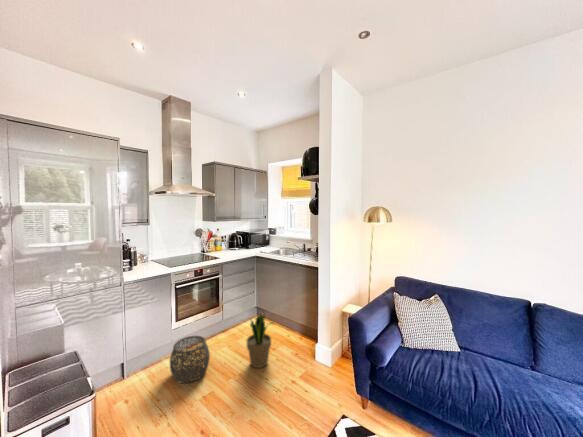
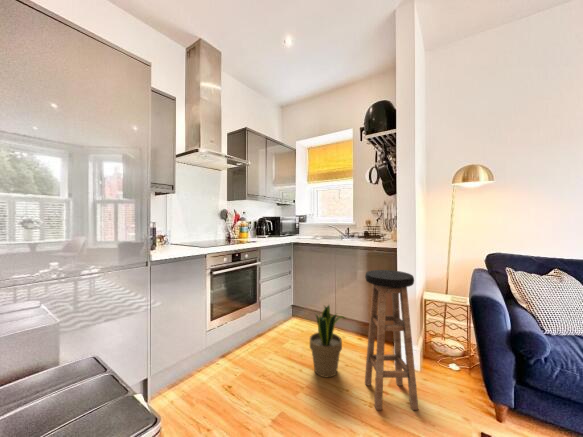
bar stool: none [278,290,312,395] -> present [365,270,419,410]
woven basket: present [170,336,210,383] -> none [214,337,266,404]

